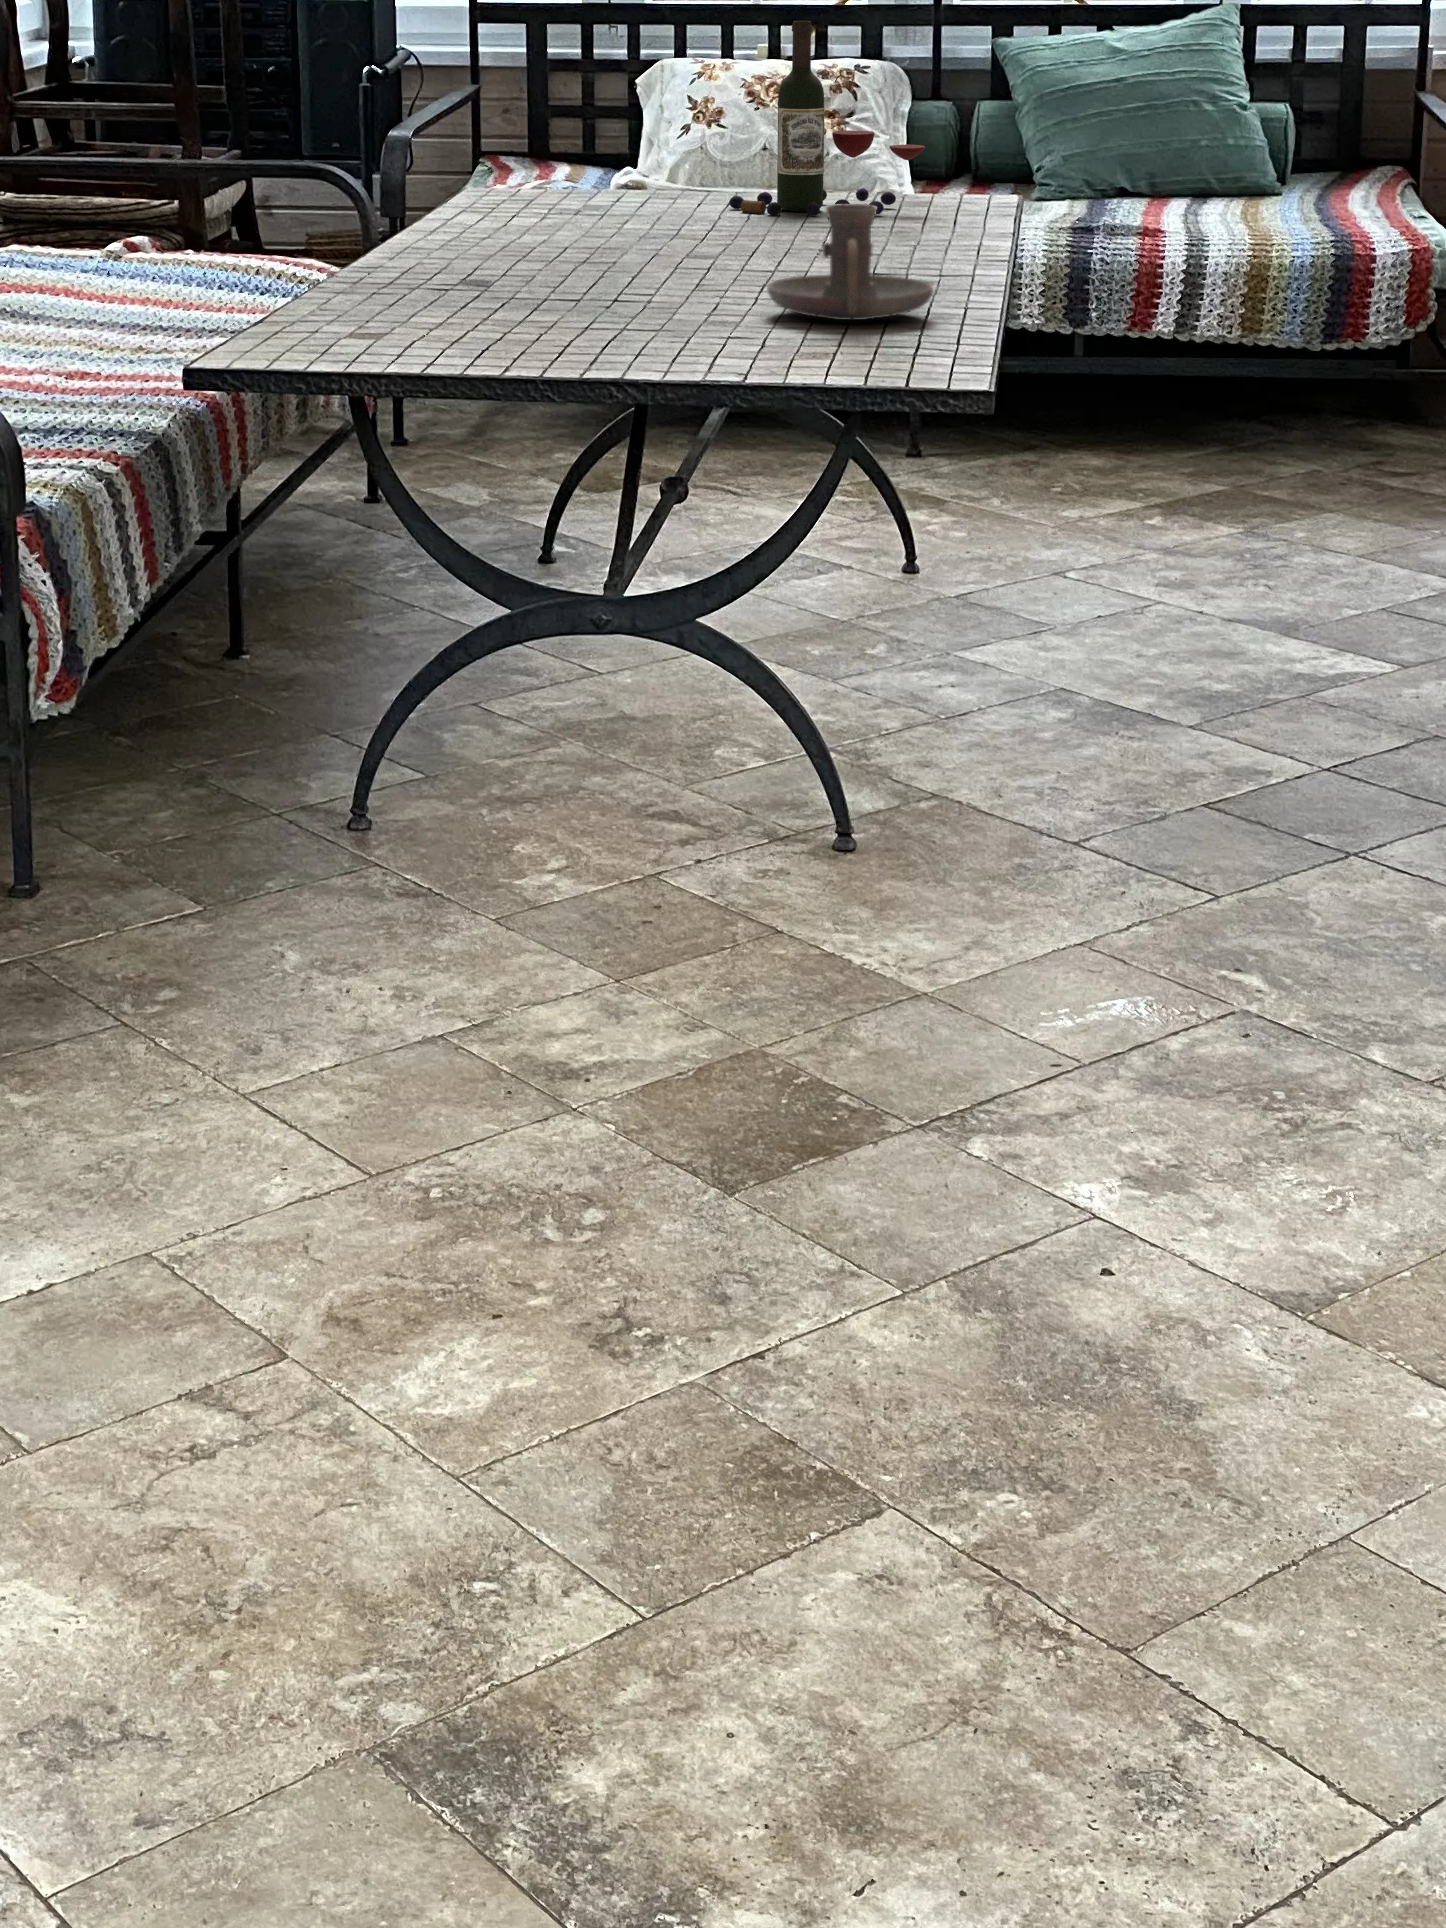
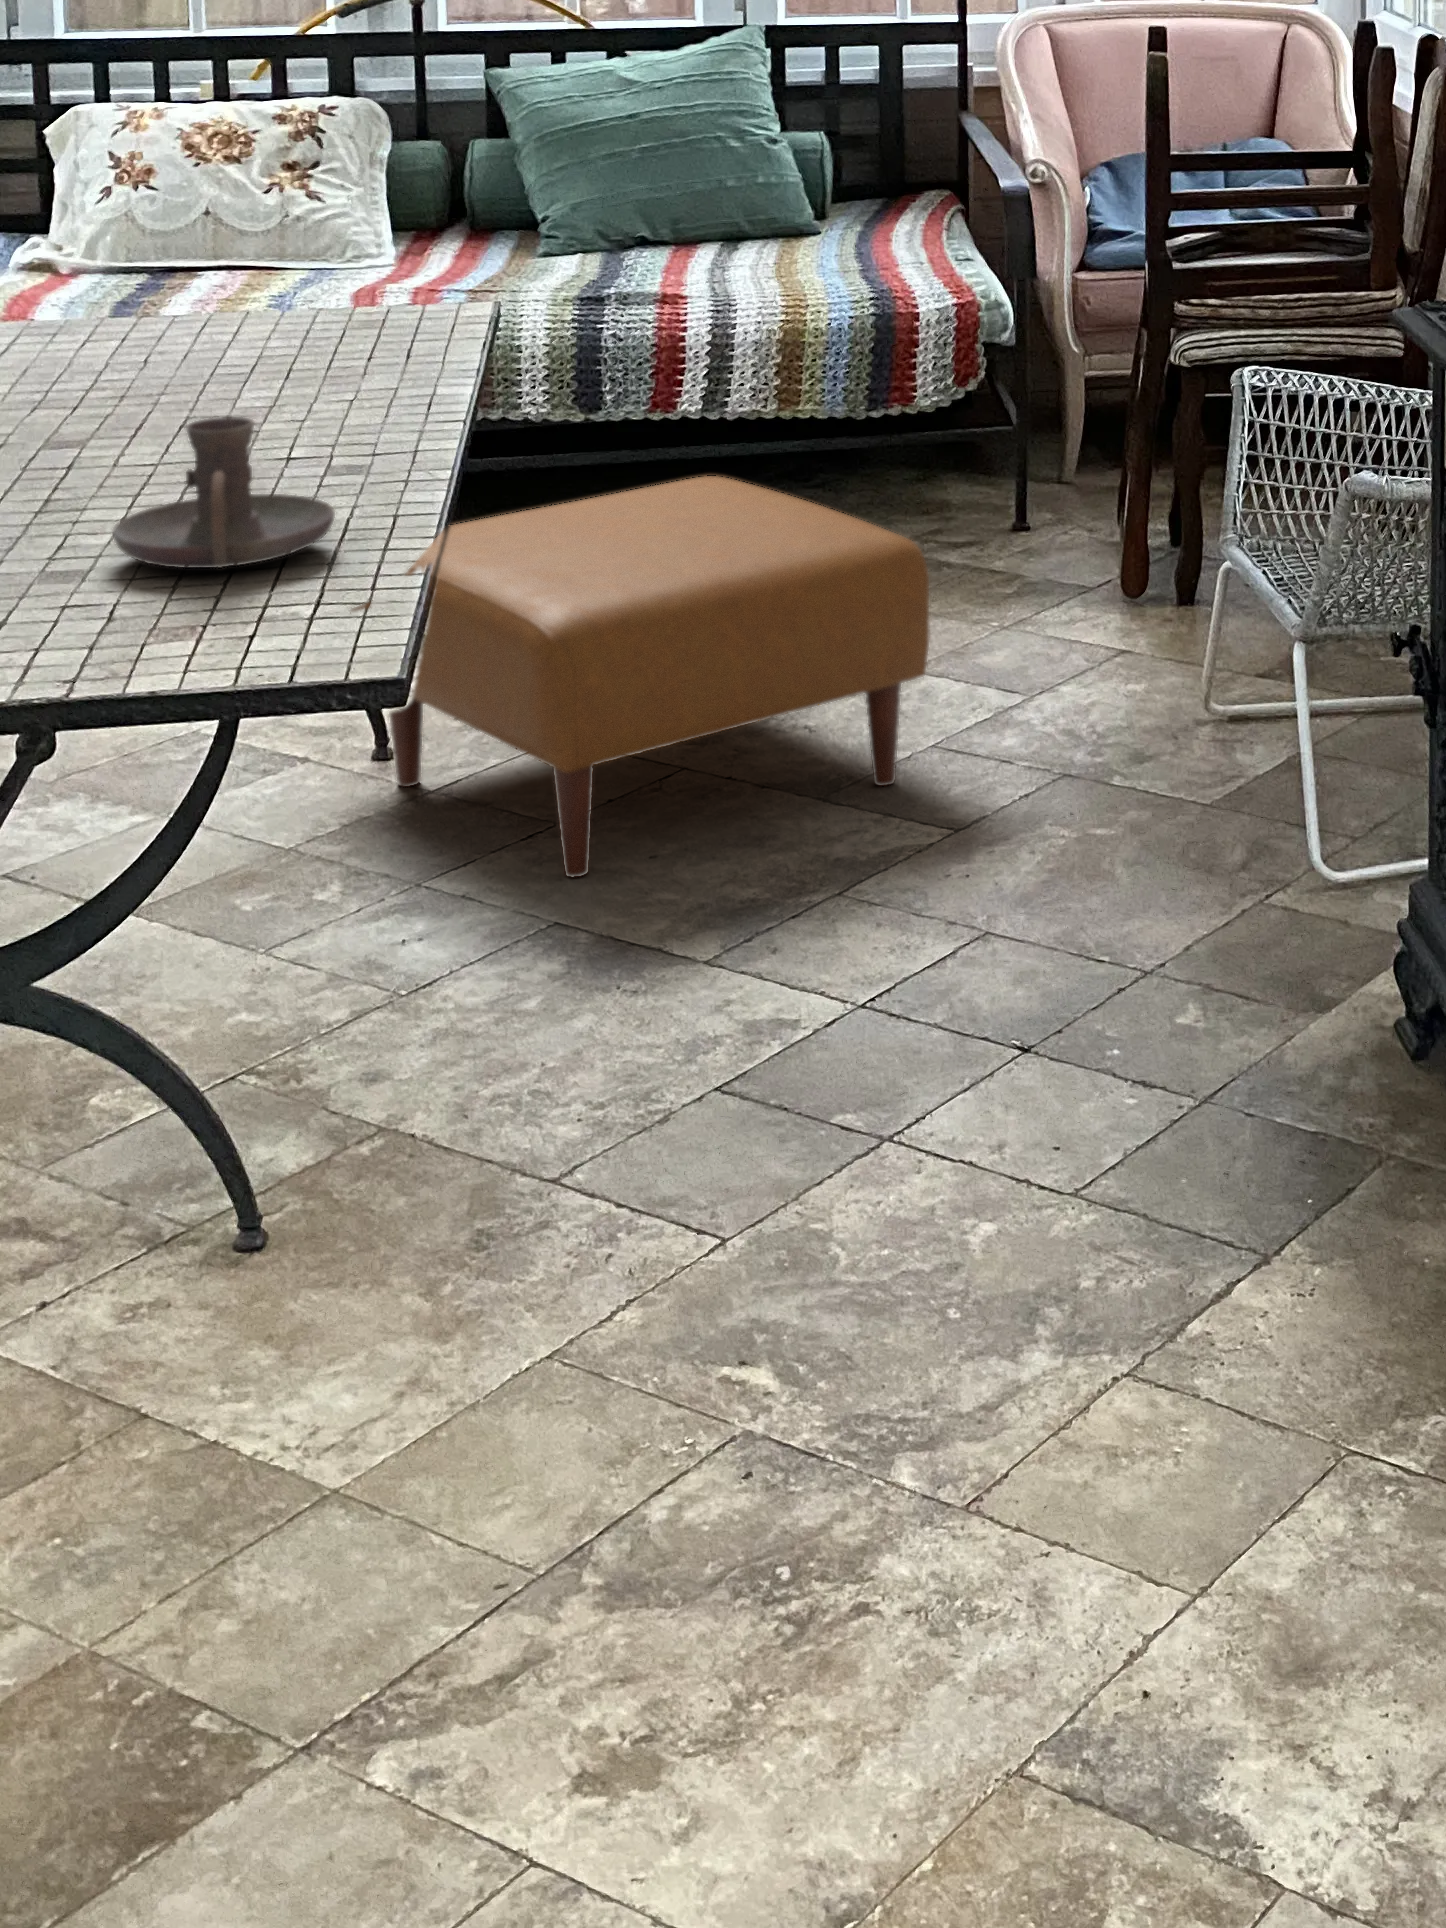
wine bottle: present [729,21,925,216] -> none [129,117,379,349]
ottoman: none [896,363,1395,667] -> present [352,476,930,877]

